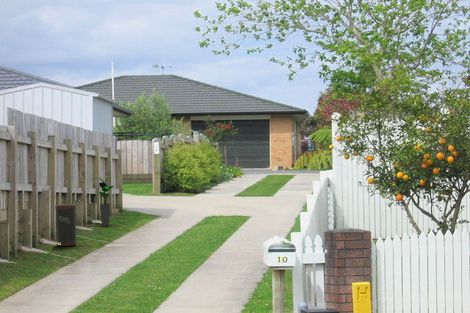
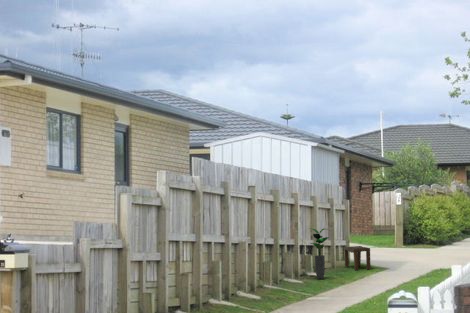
bench: none [120,194,147,218] -> present [344,246,371,270]
trash can: present [55,204,77,246] -> none [254,256,276,299]

